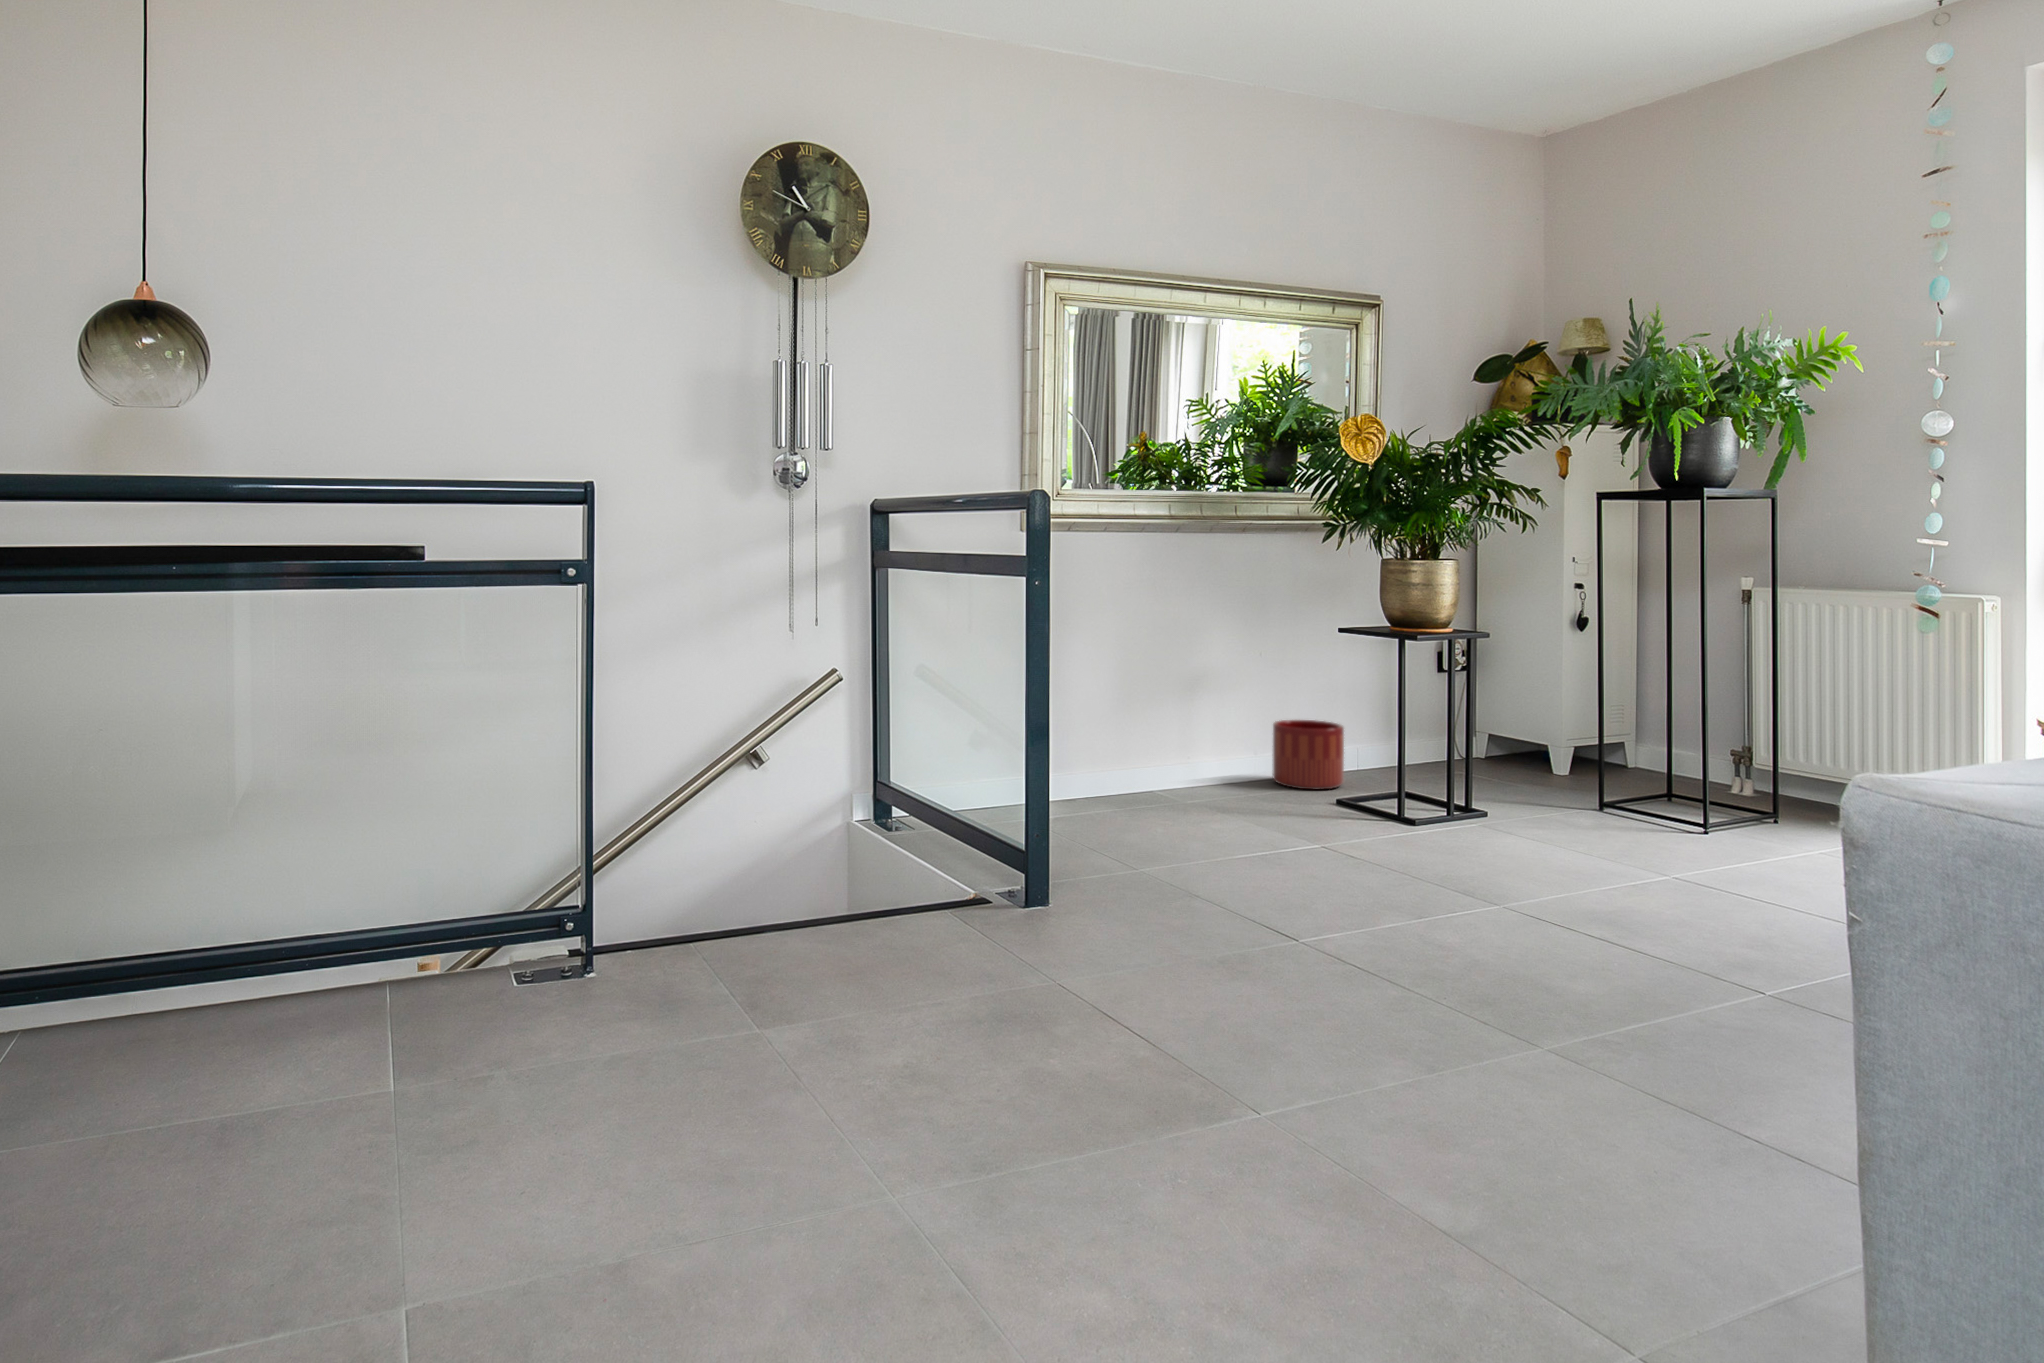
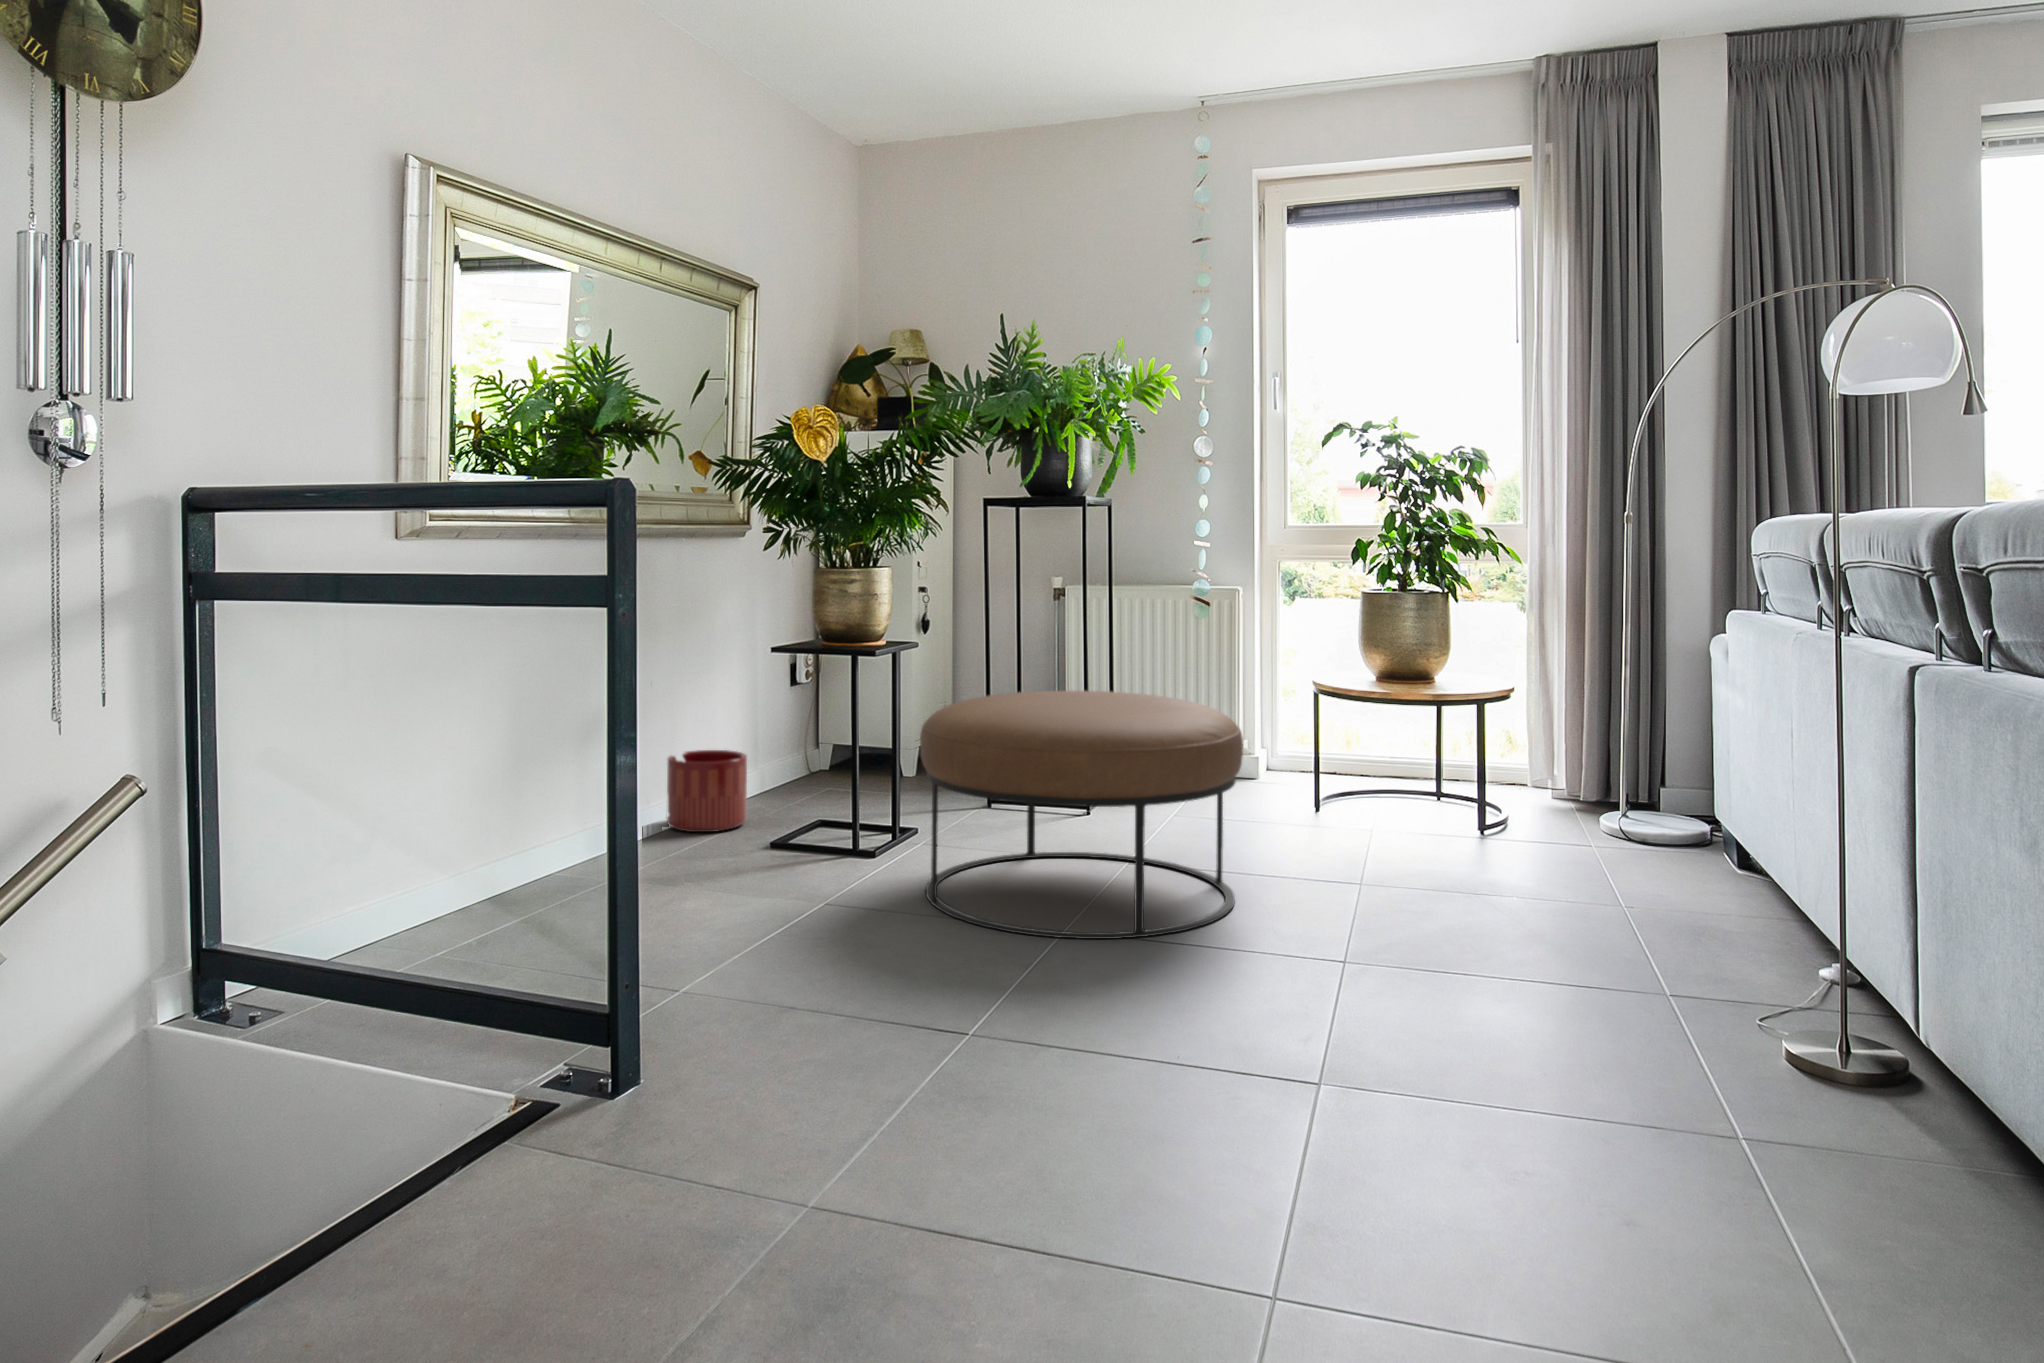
ottoman: none [1404,686,1763,929] -> present [920,691,1243,939]

